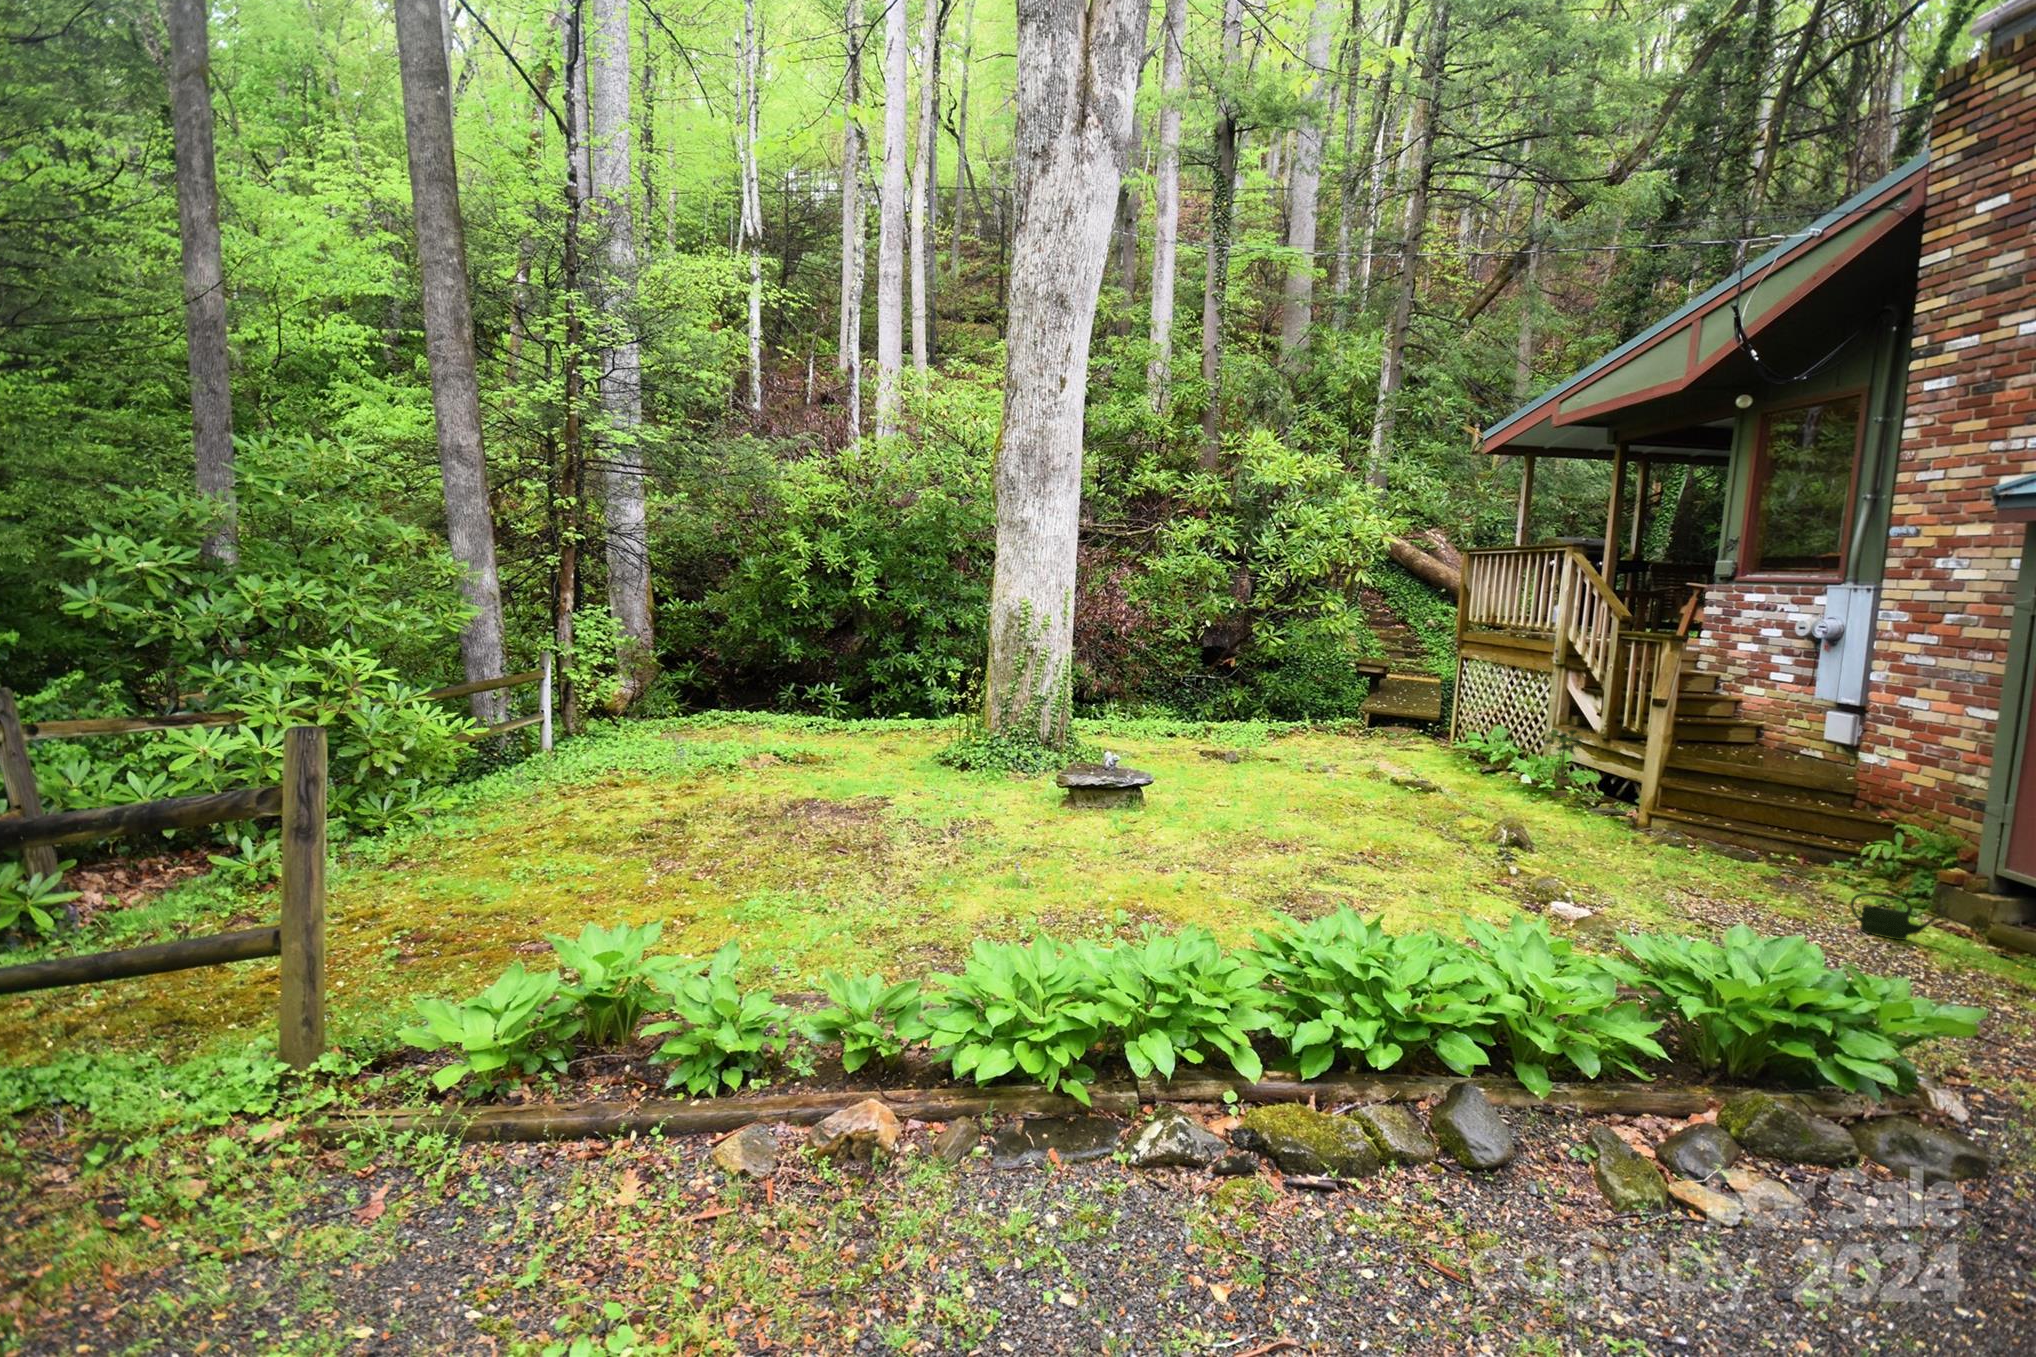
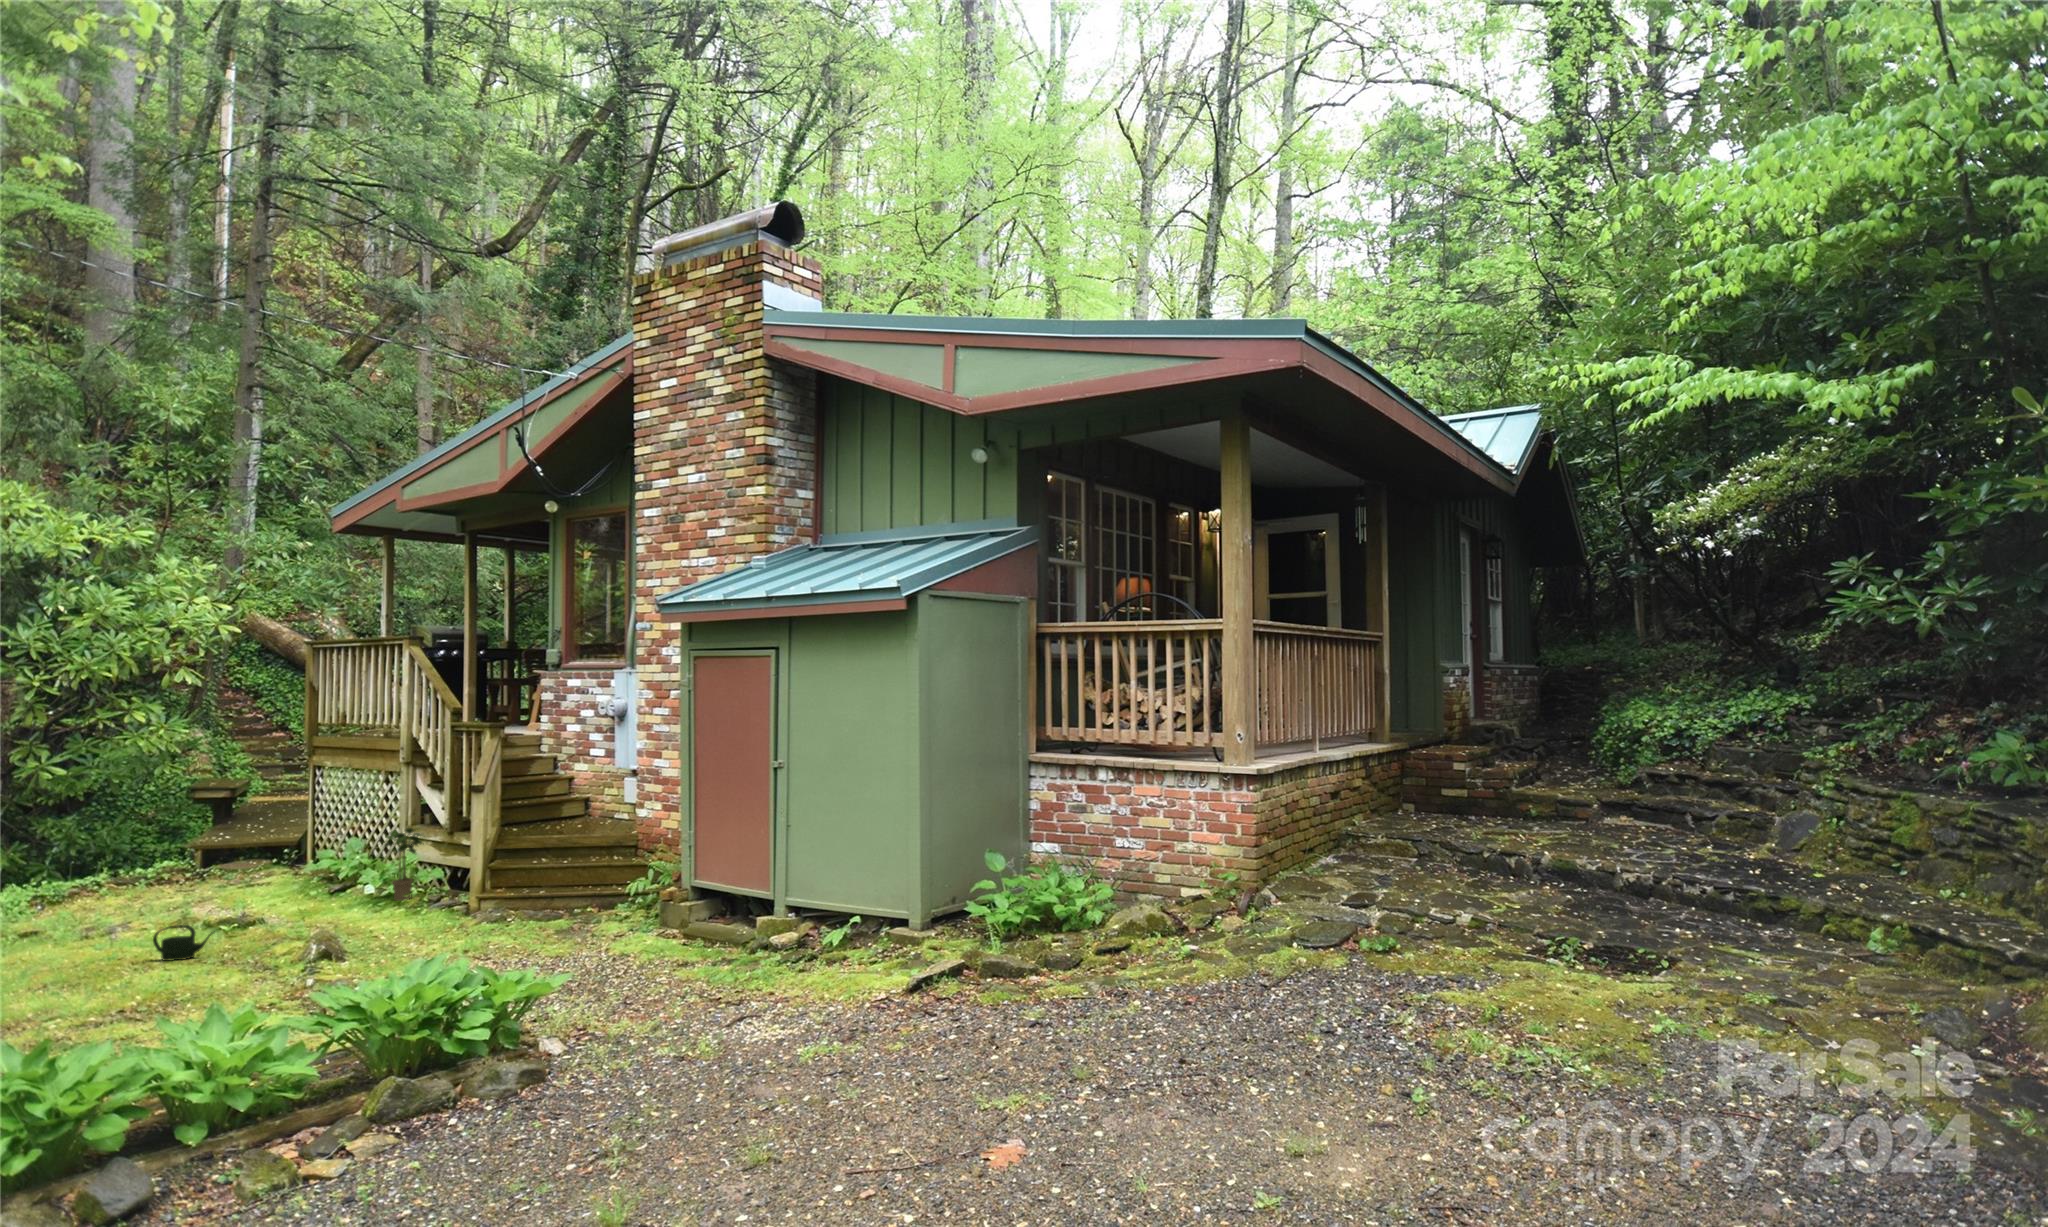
watering can: present [1850,893,1944,940] -> present [153,925,215,961]

